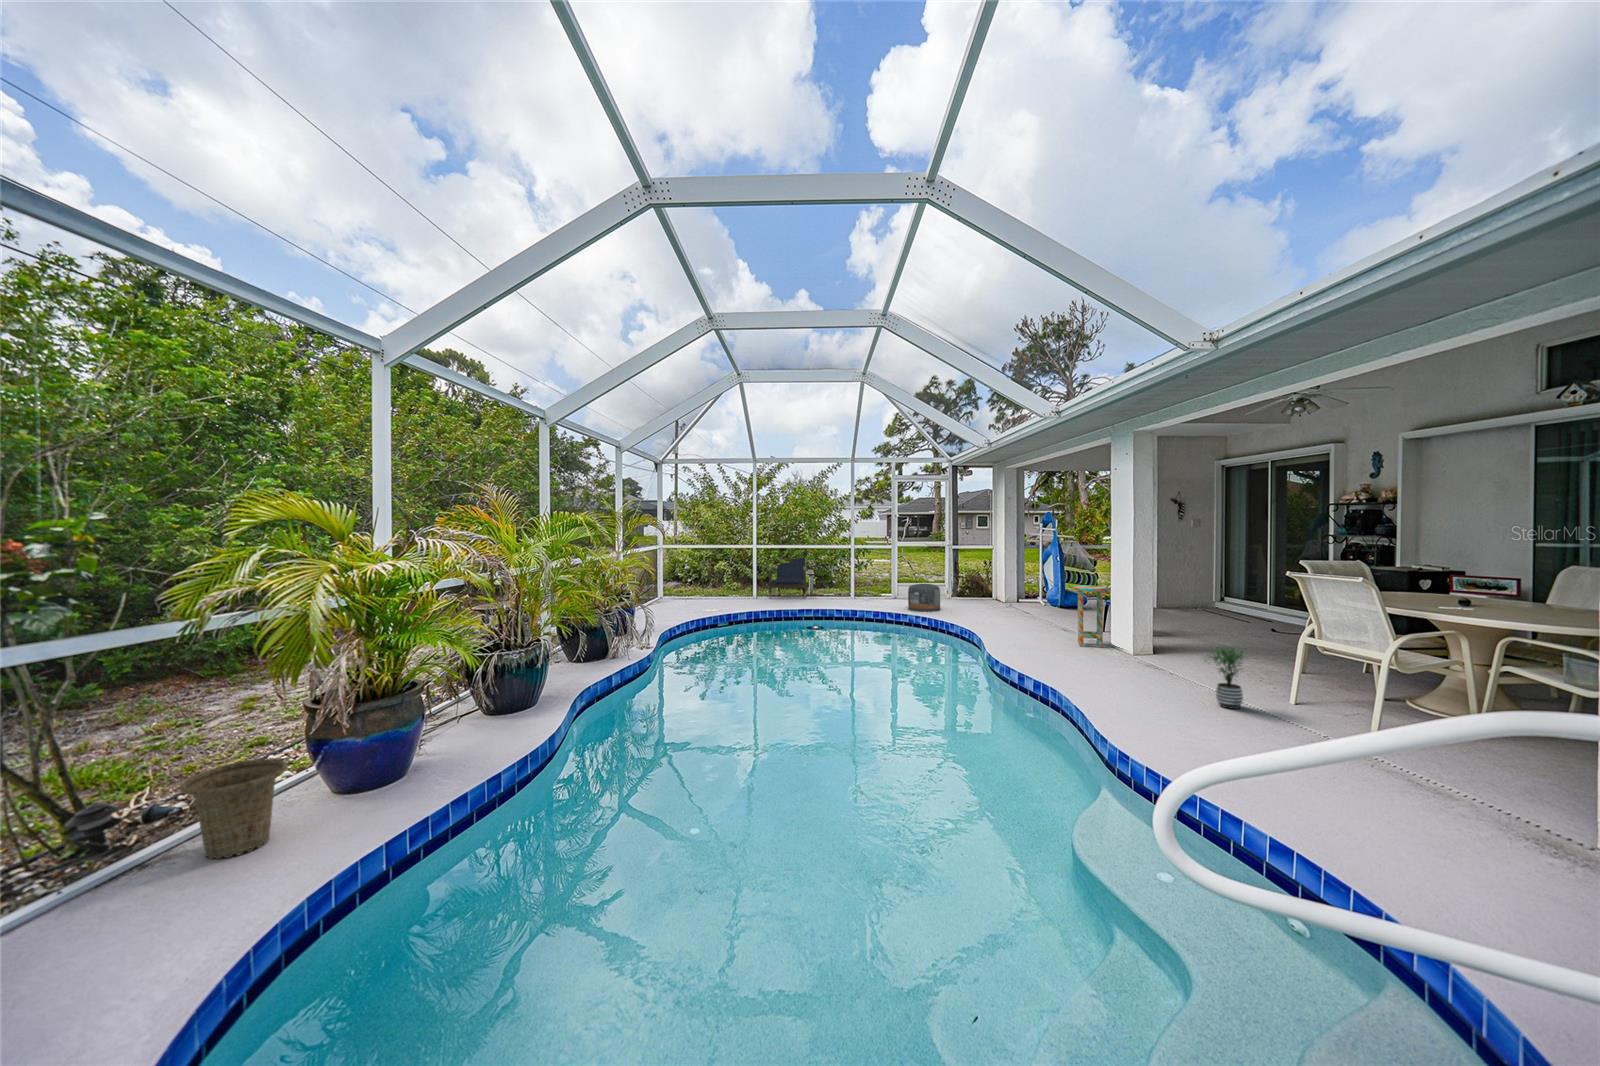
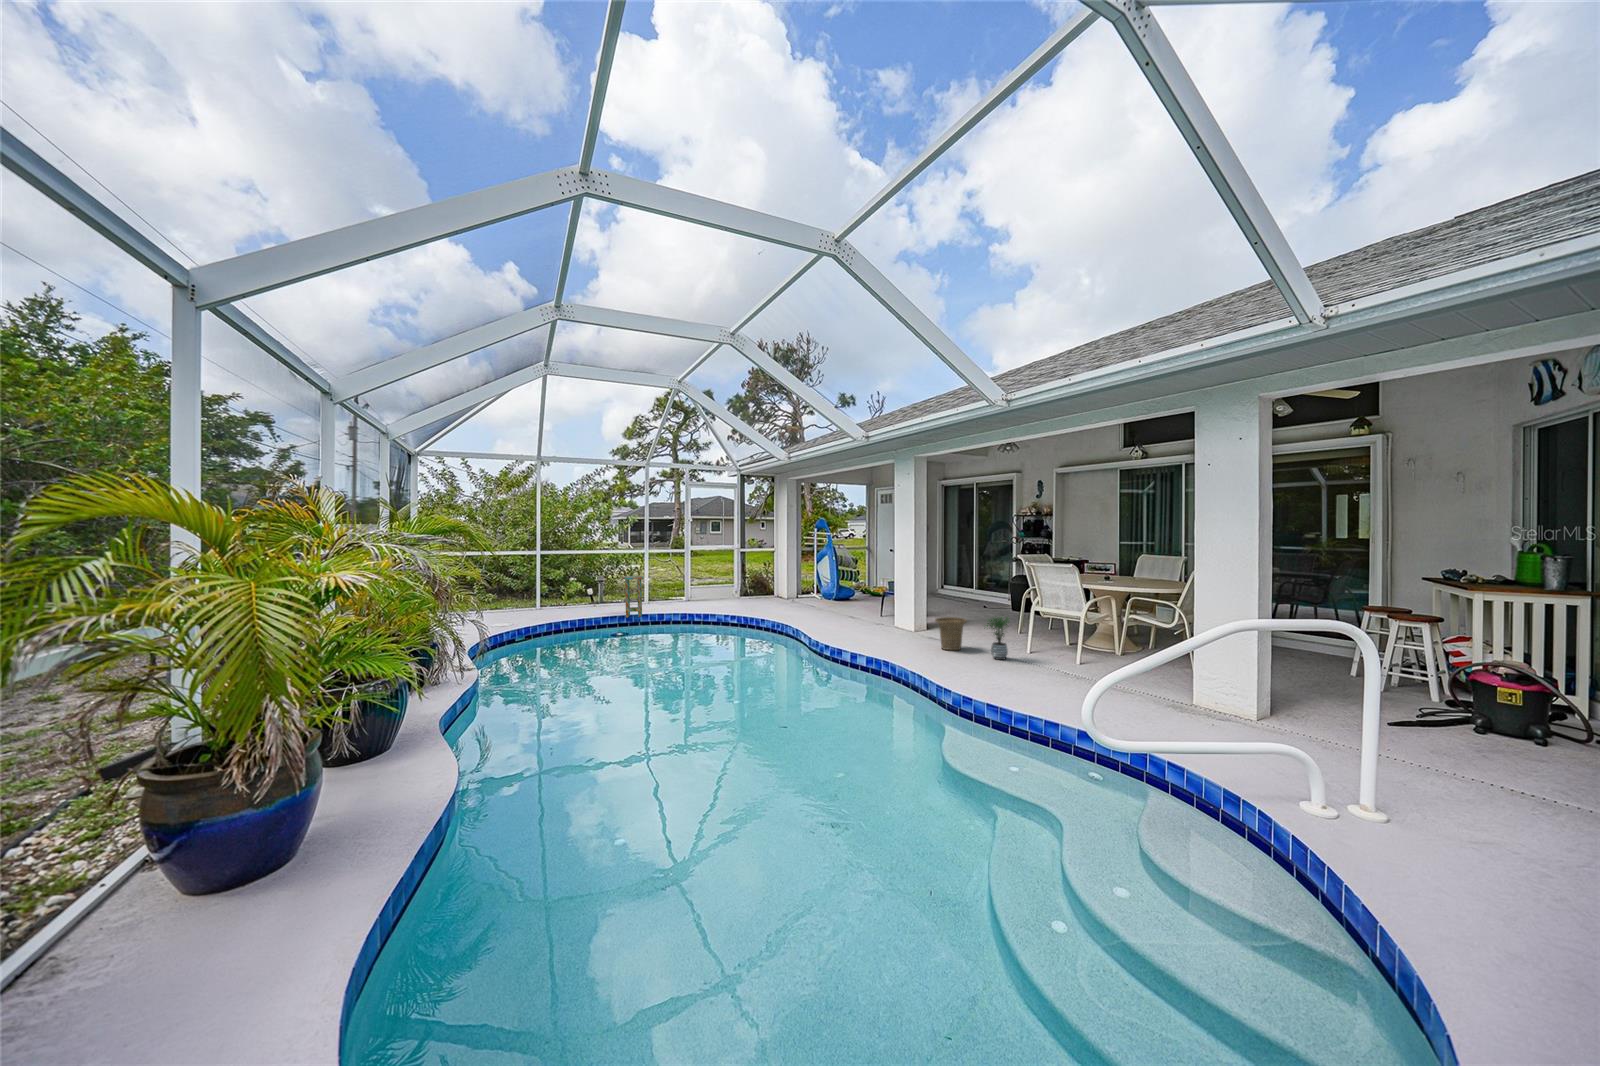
lounge chair: present [769,557,808,598] -> none [555,562,597,609]
pouf: present [908,584,940,612] -> none [709,586,738,612]
side table: present [1073,585,1107,648] -> present [622,576,644,618]
basket: present [180,758,287,859] -> present [935,617,967,651]

